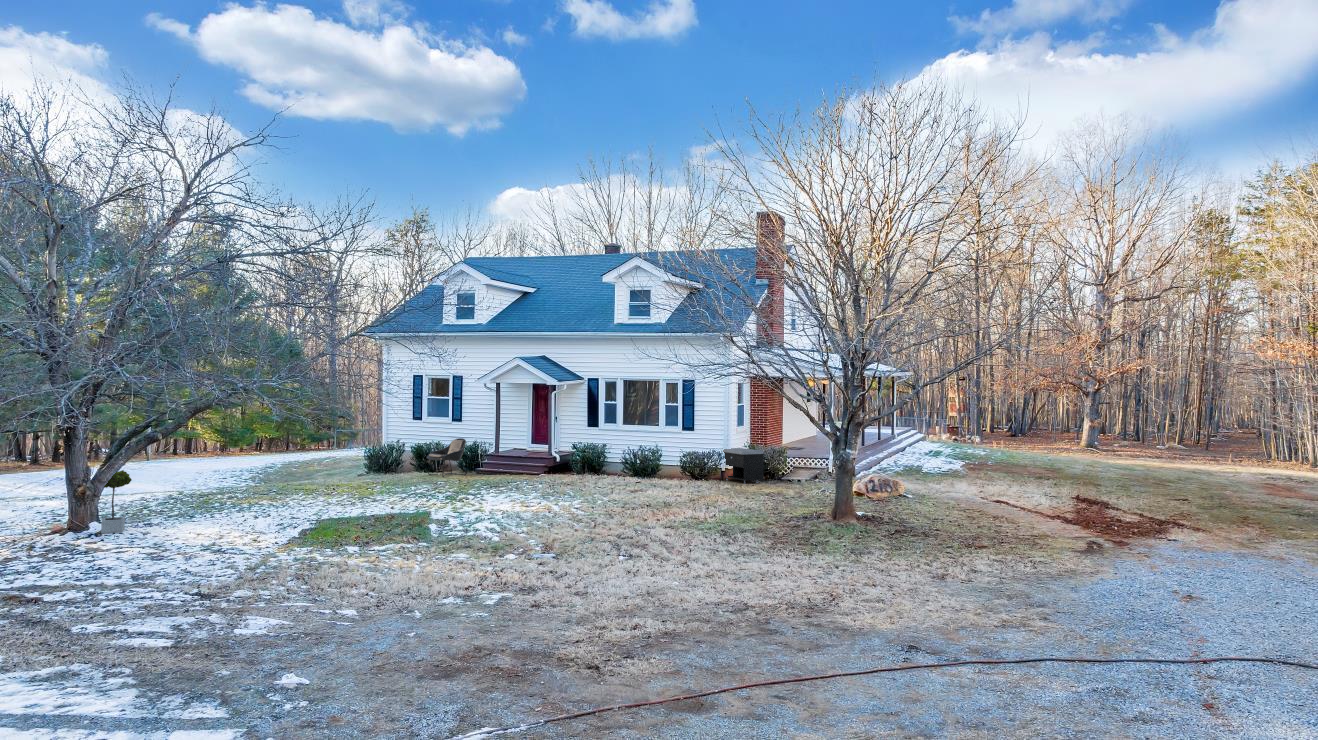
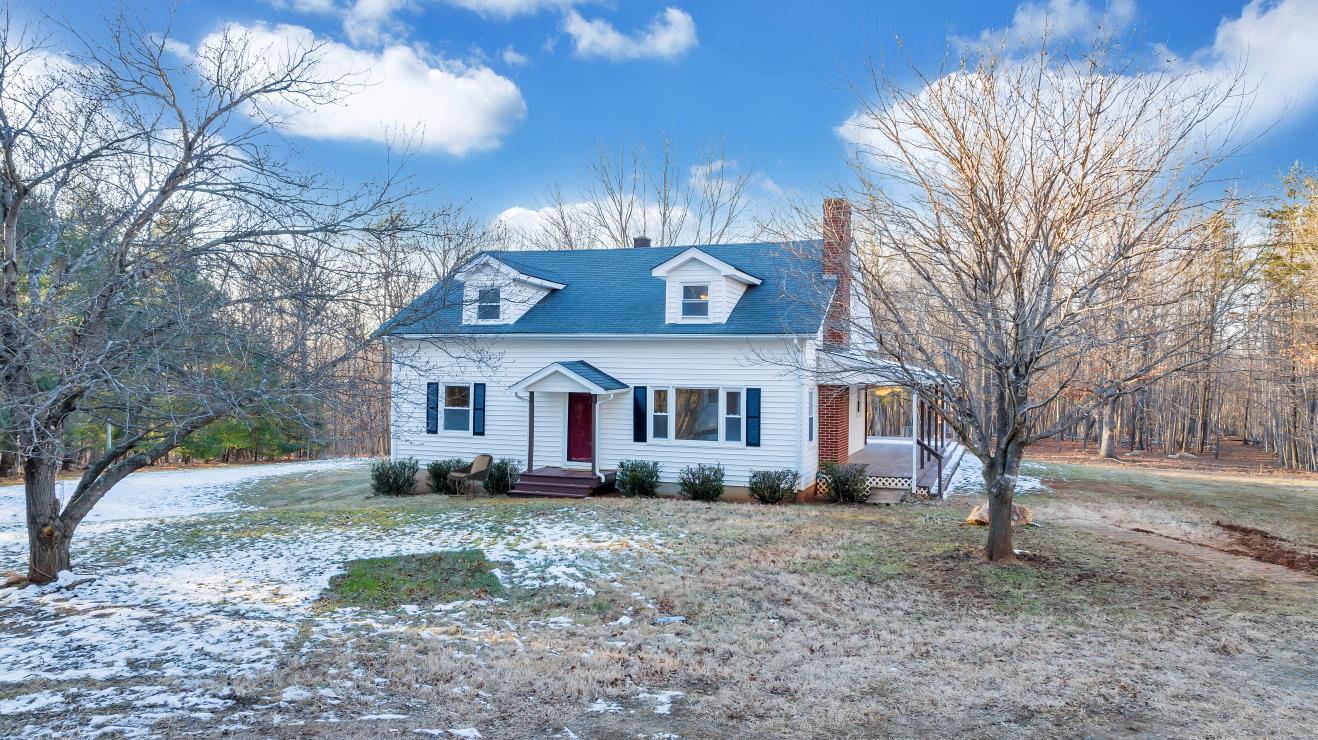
storage bench: present [723,448,764,484] -> none [794,468,847,511]
potted tree: present [101,470,132,533] -> none [71,502,112,585]

